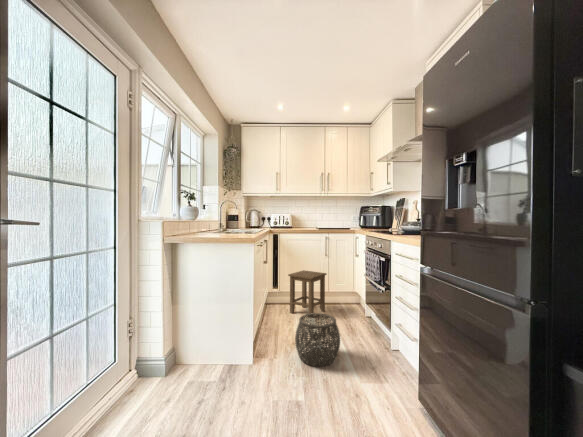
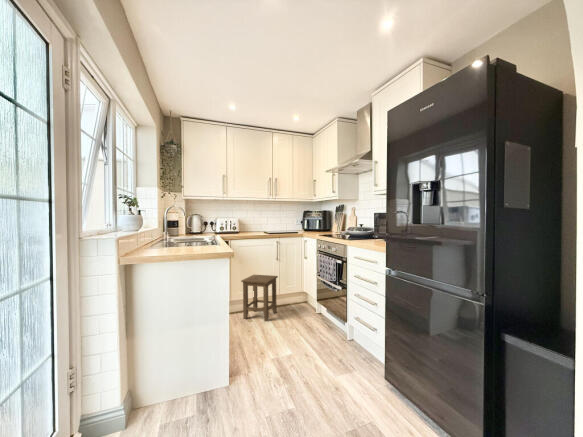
woven basket: present [295,313,340,366] -> none [268,319,314,375]

